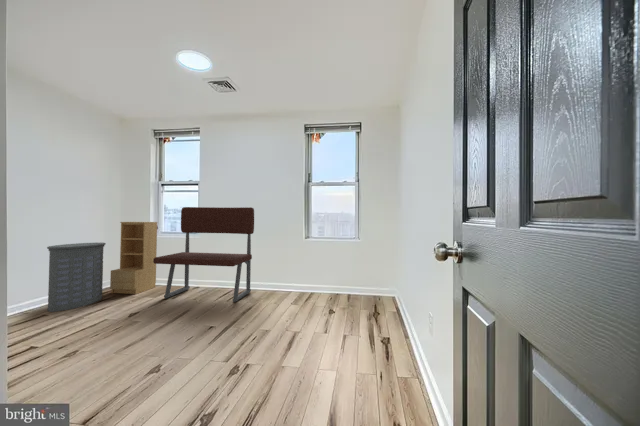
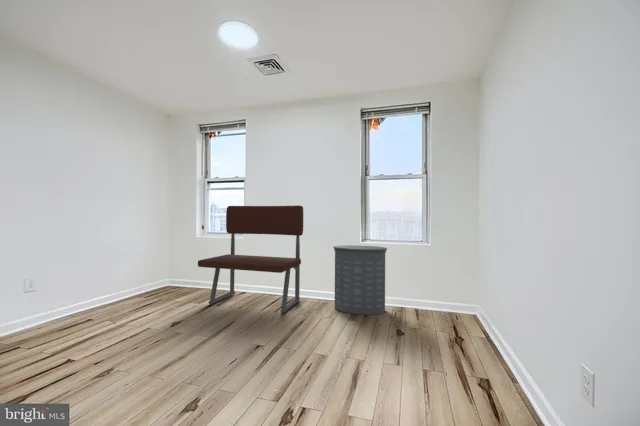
bookshelf: present [110,222,157,294] -> none [158,221,203,298]
laundry hamper: present [47,243,106,312] -> present [333,245,387,315]

